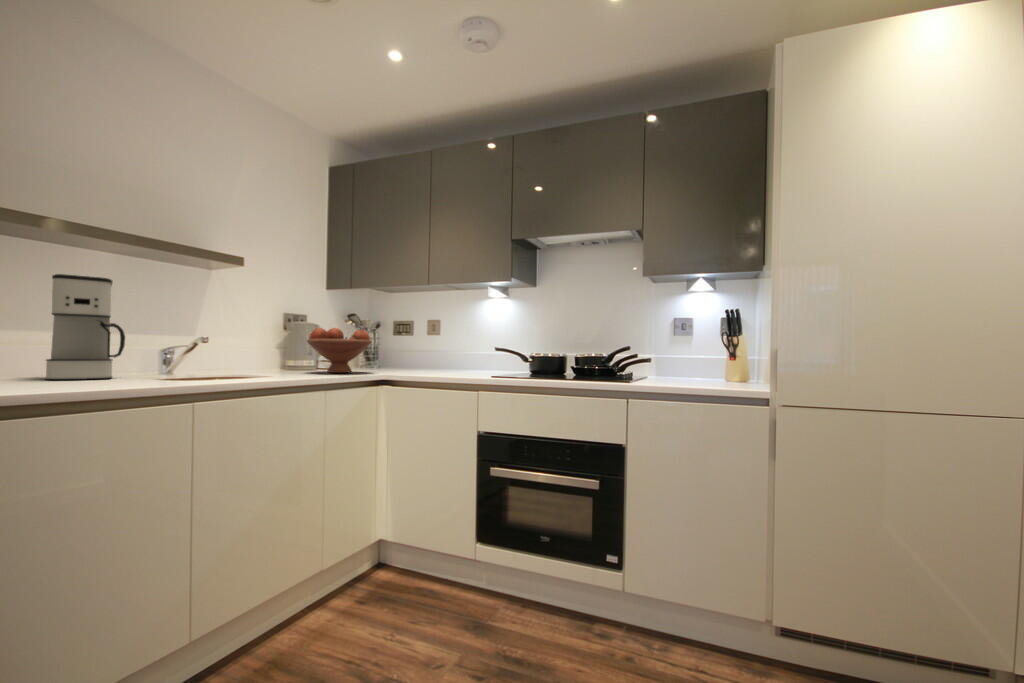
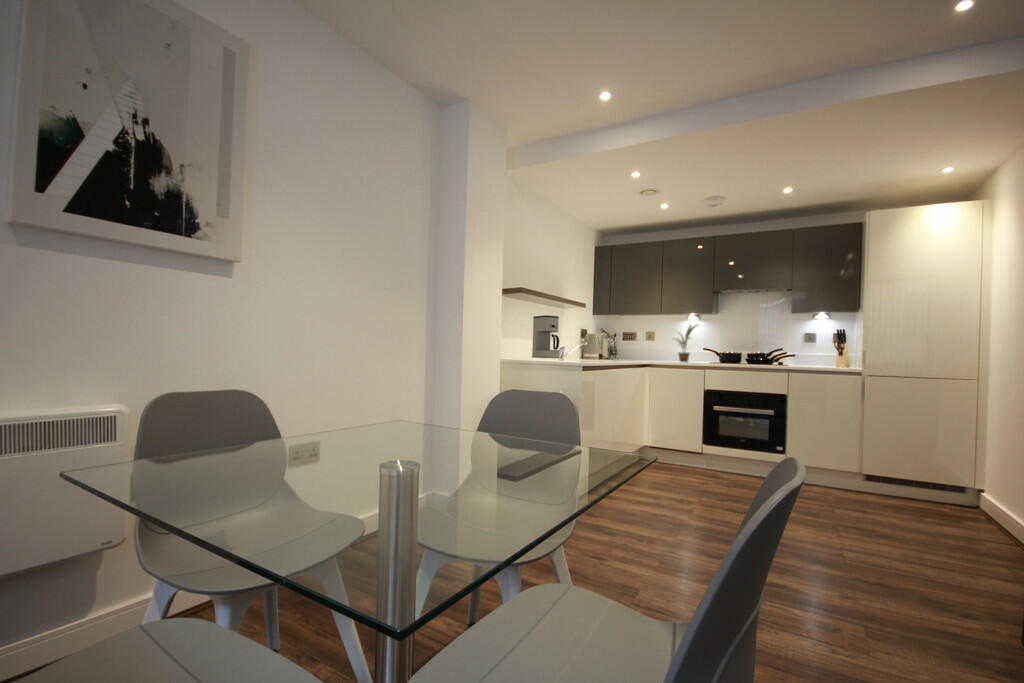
potted plant: none [427,300,477,377] -> present [673,325,696,362]
fruit bowl: present [307,328,372,373] -> none [606,337,638,360]

